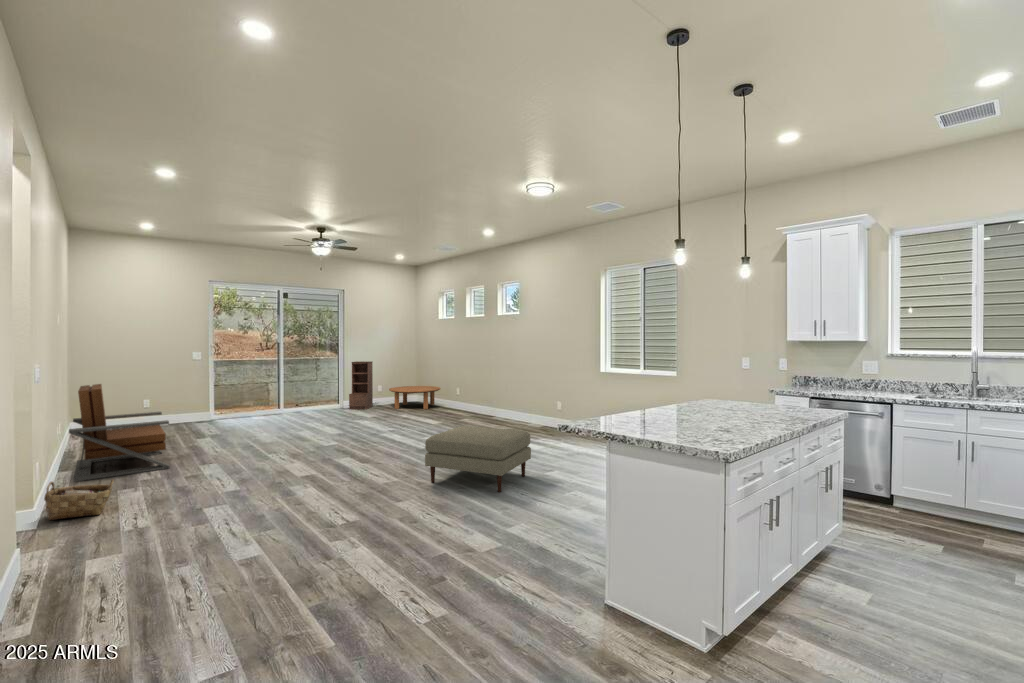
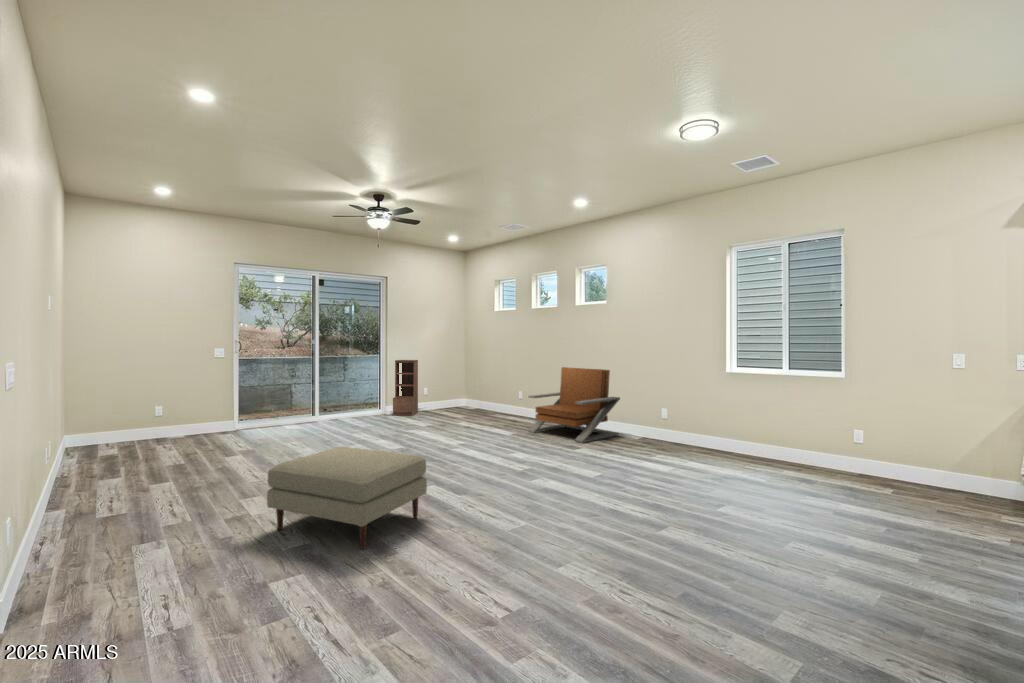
lounge chair: present [69,384,169,482] -> present [528,367,620,443]
coffee table: present [389,386,440,409] -> none [438,388,496,415]
ottoman: present [425,426,531,492] -> present [267,447,427,549]
woven basket: present [44,479,114,520] -> none [19,538,130,614]

